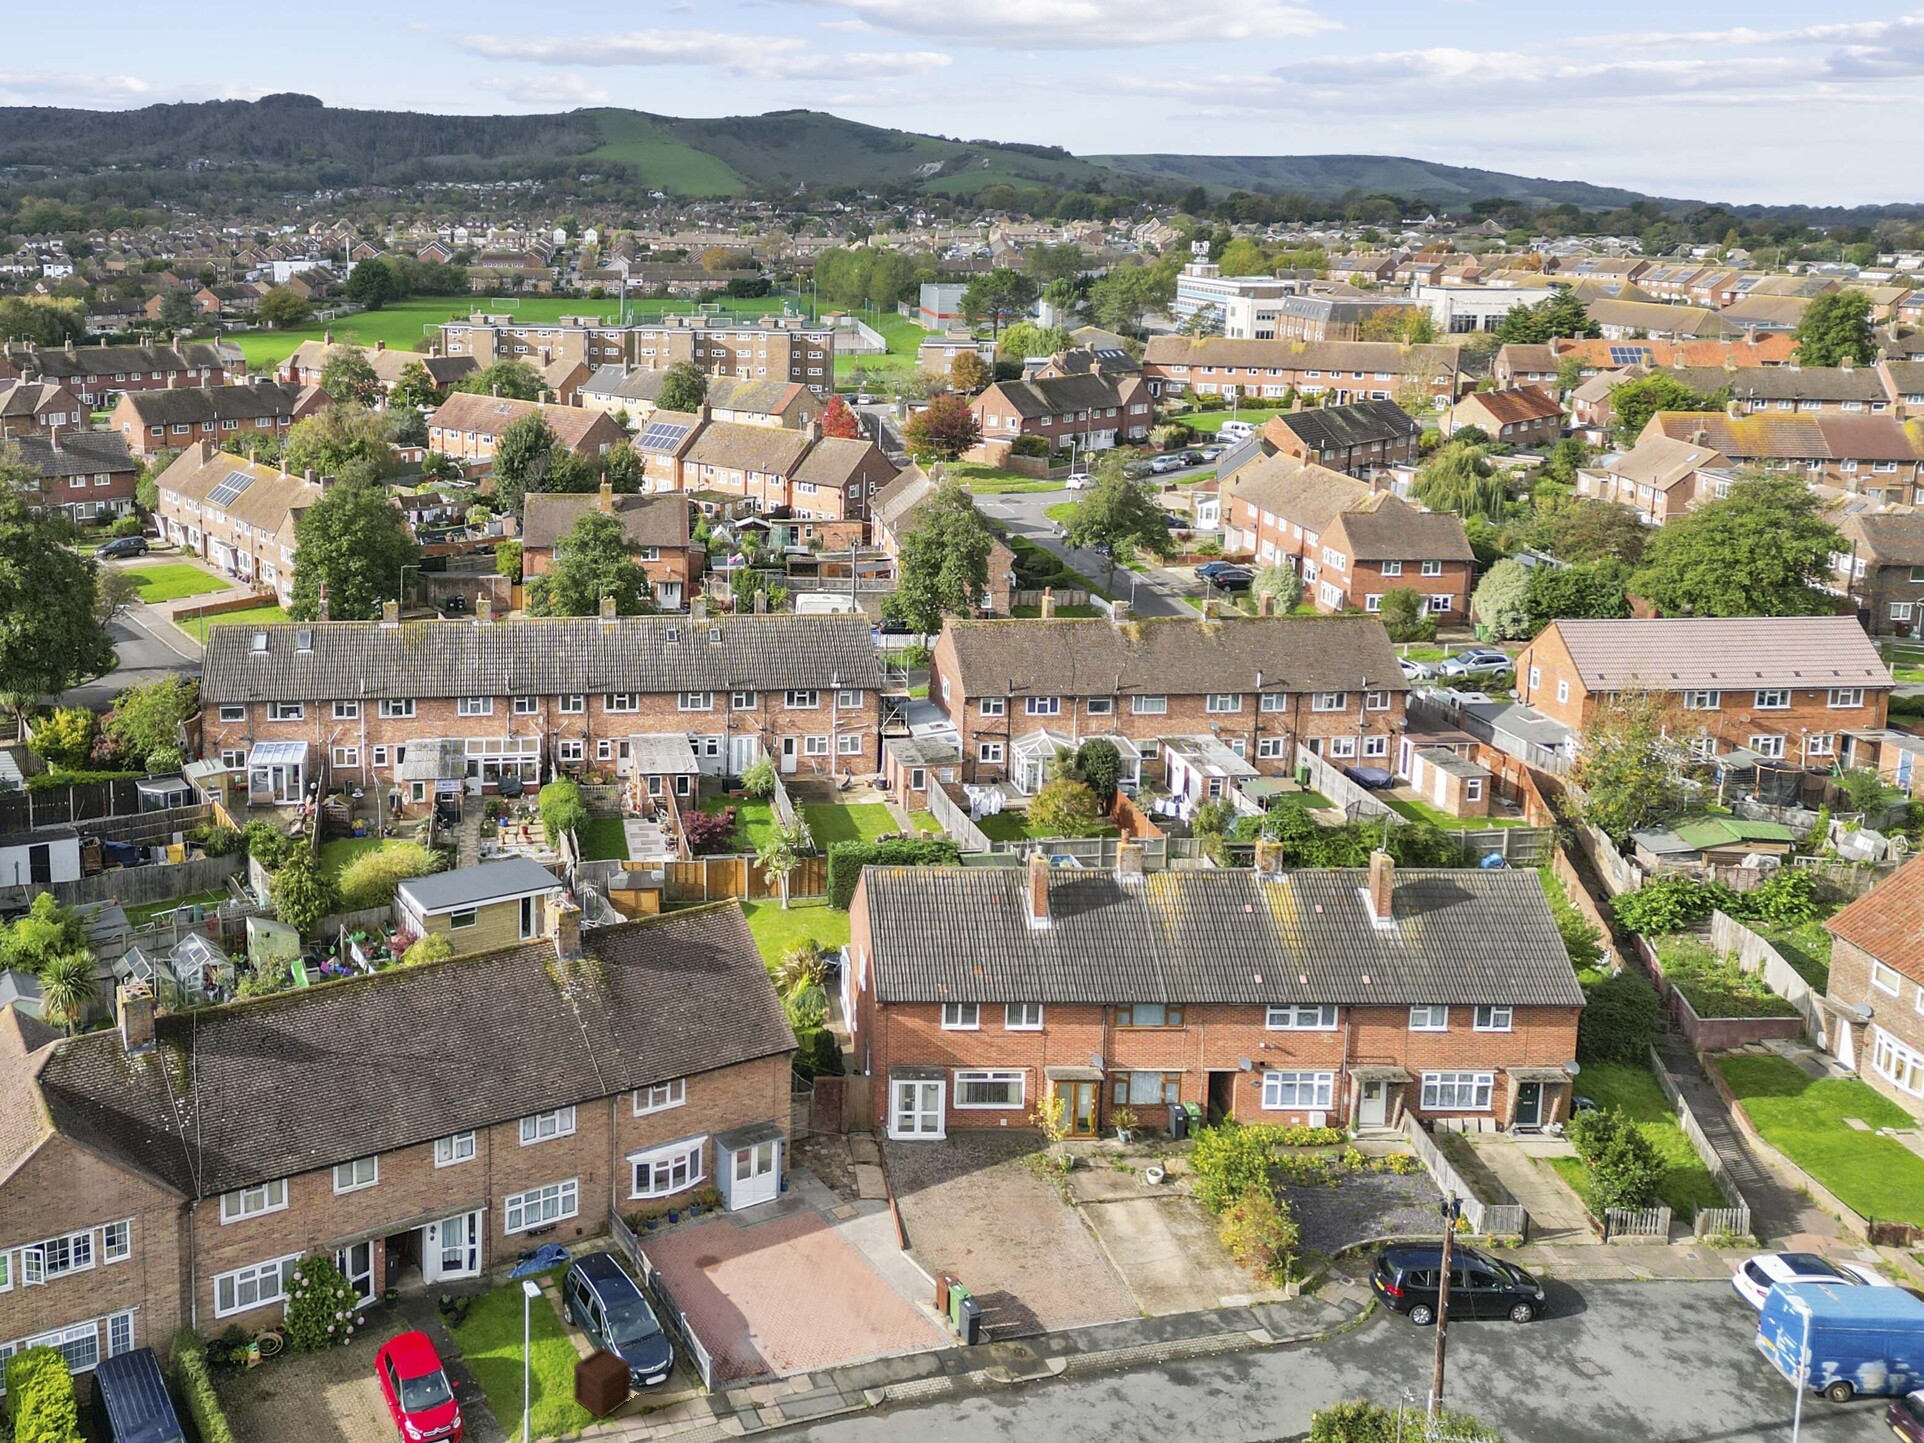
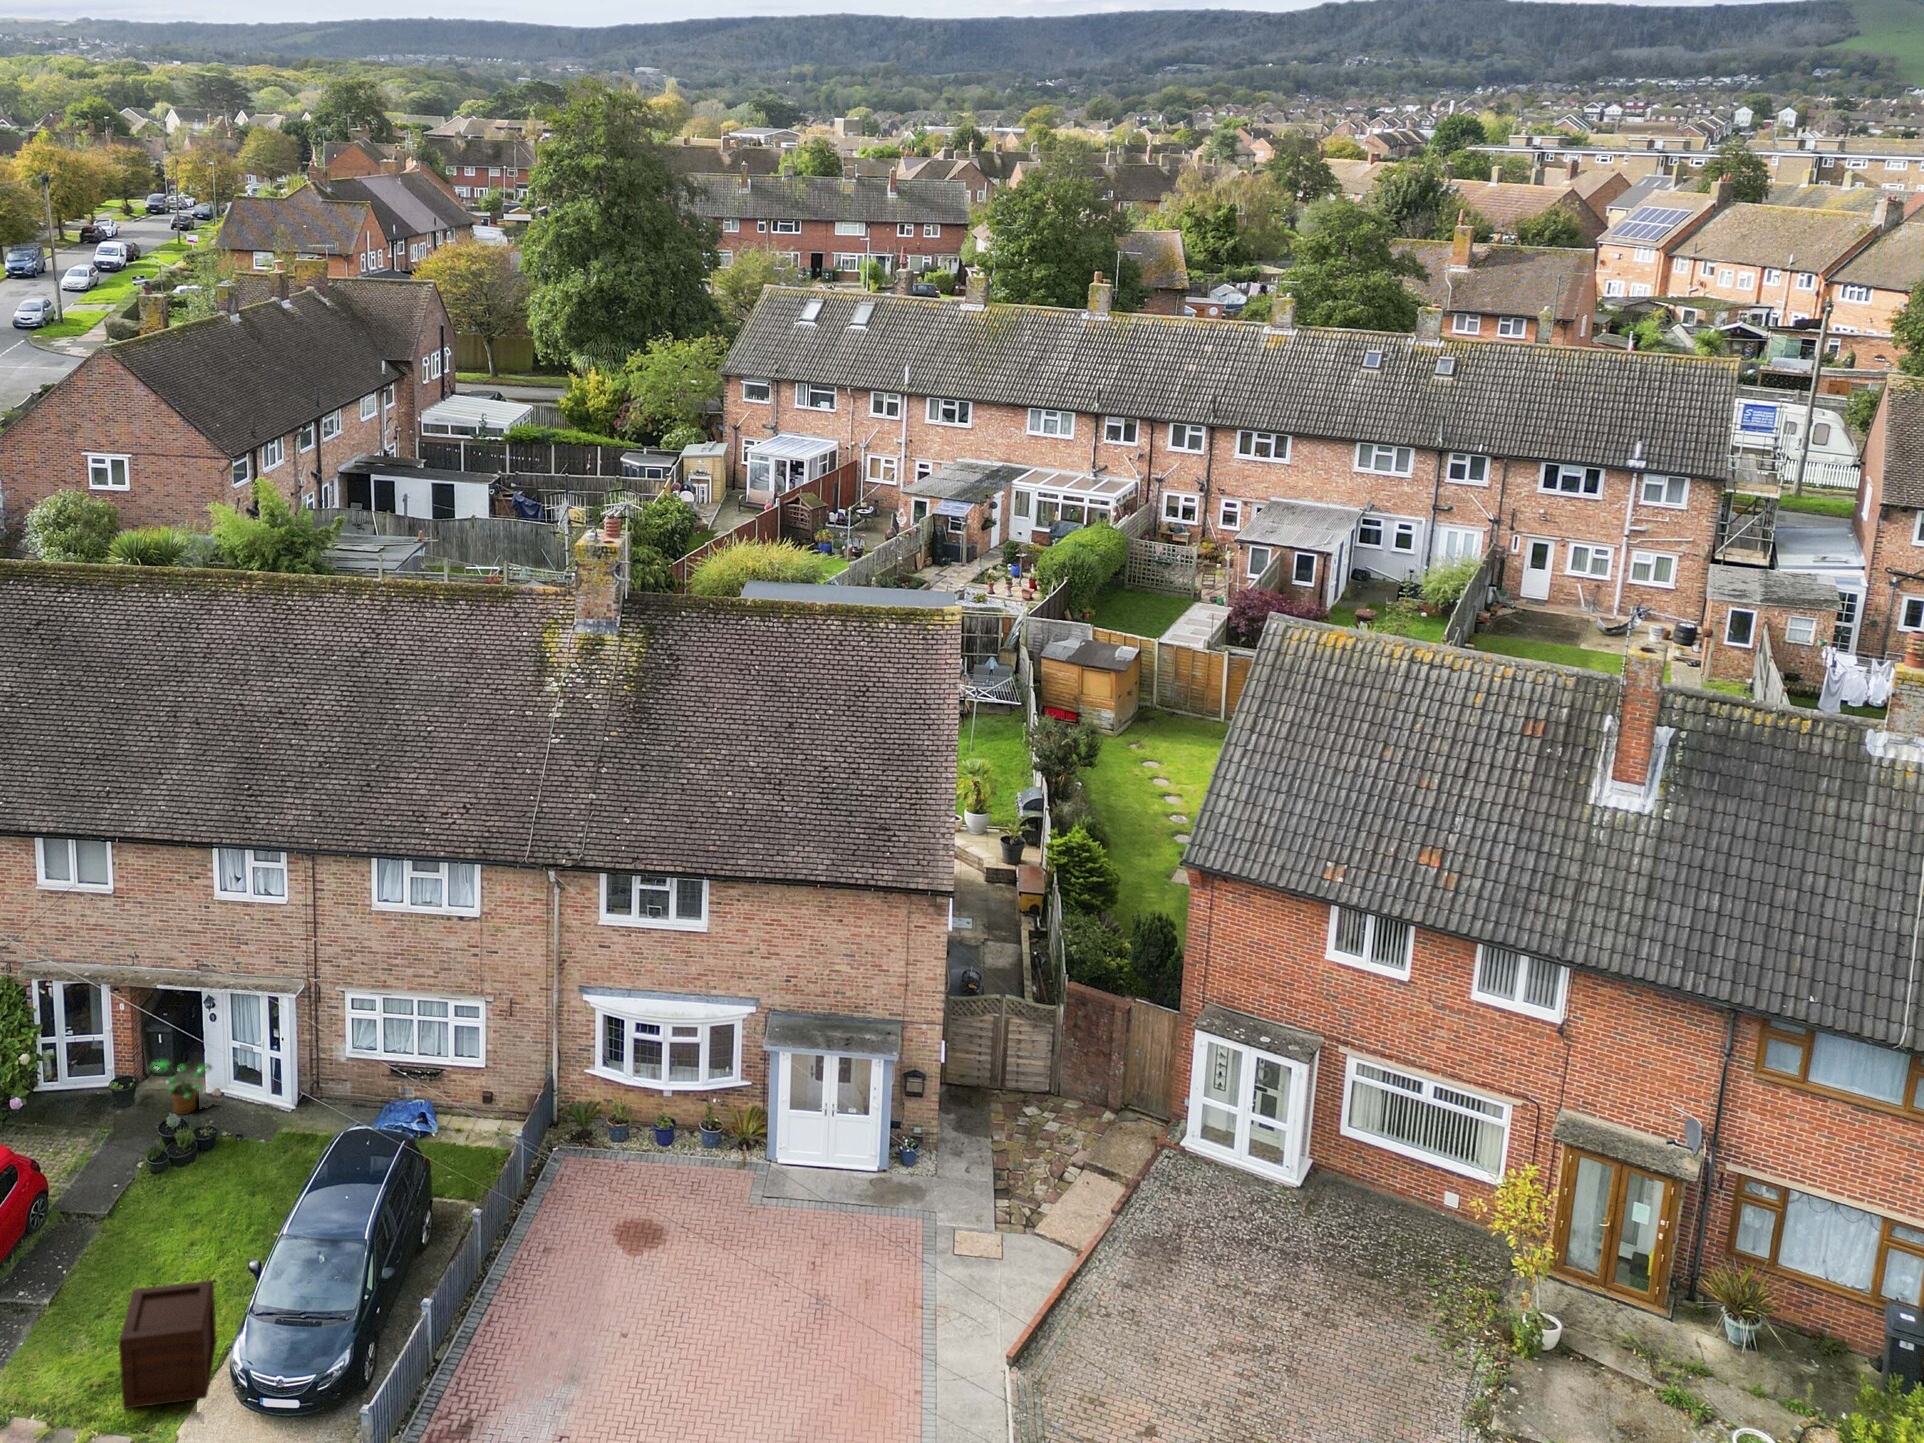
potted plant: none [403,1270,438,1305] -> present [149,1059,212,1114]

